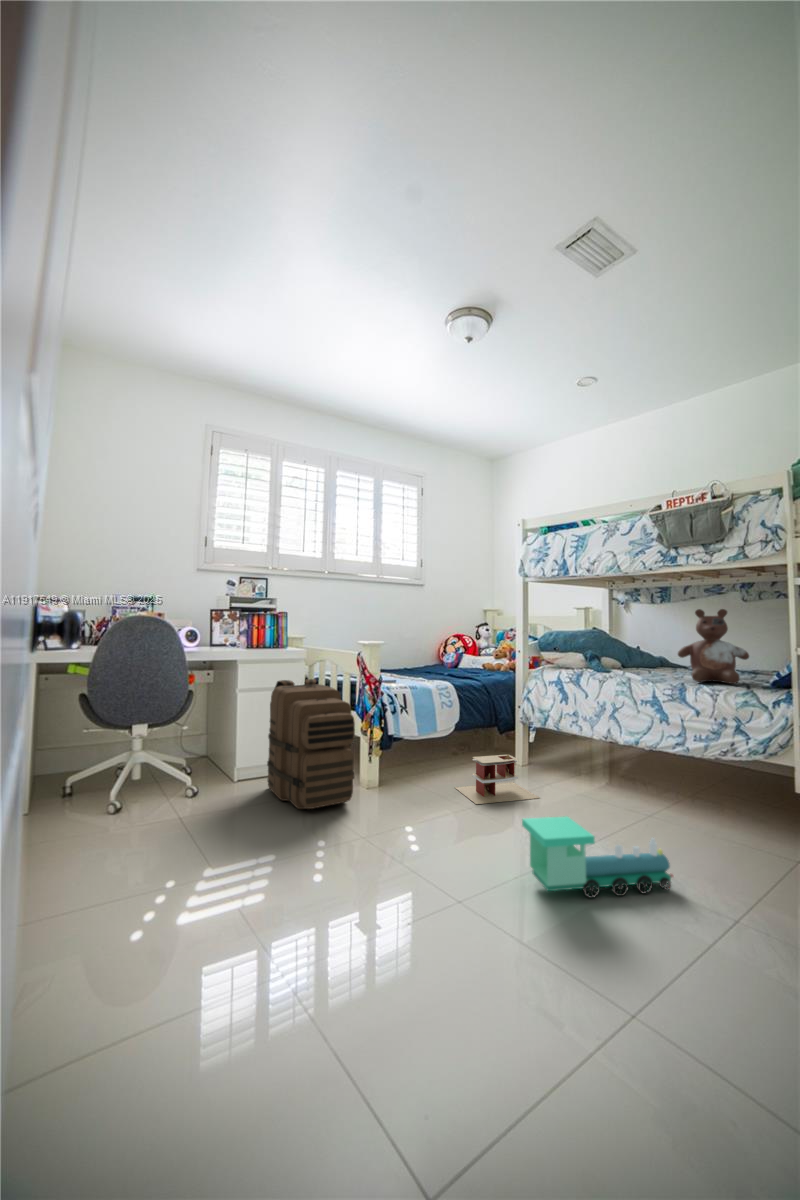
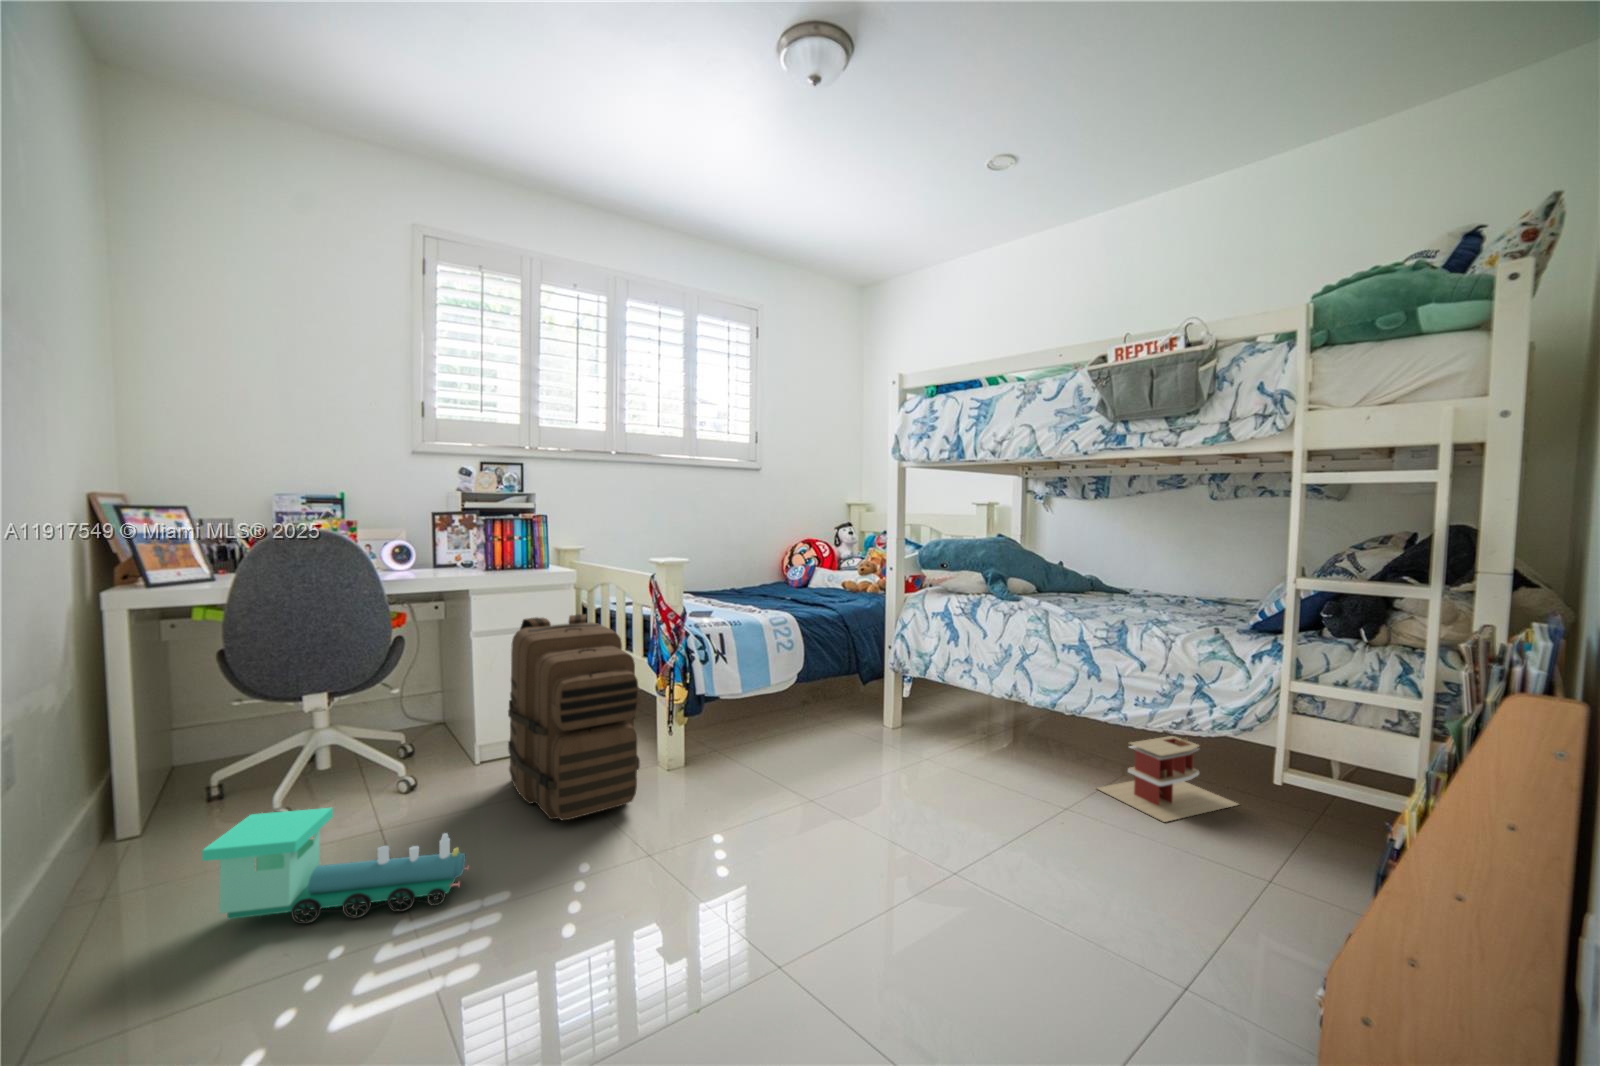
stuffed bear: present [678,609,749,684] -> none [1115,512,1216,622]
toy house: present [455,754,539,804] -> present [1098,736,1238,822]
toy train: present [522,816,673,898] -> present [202,808,469,924]

